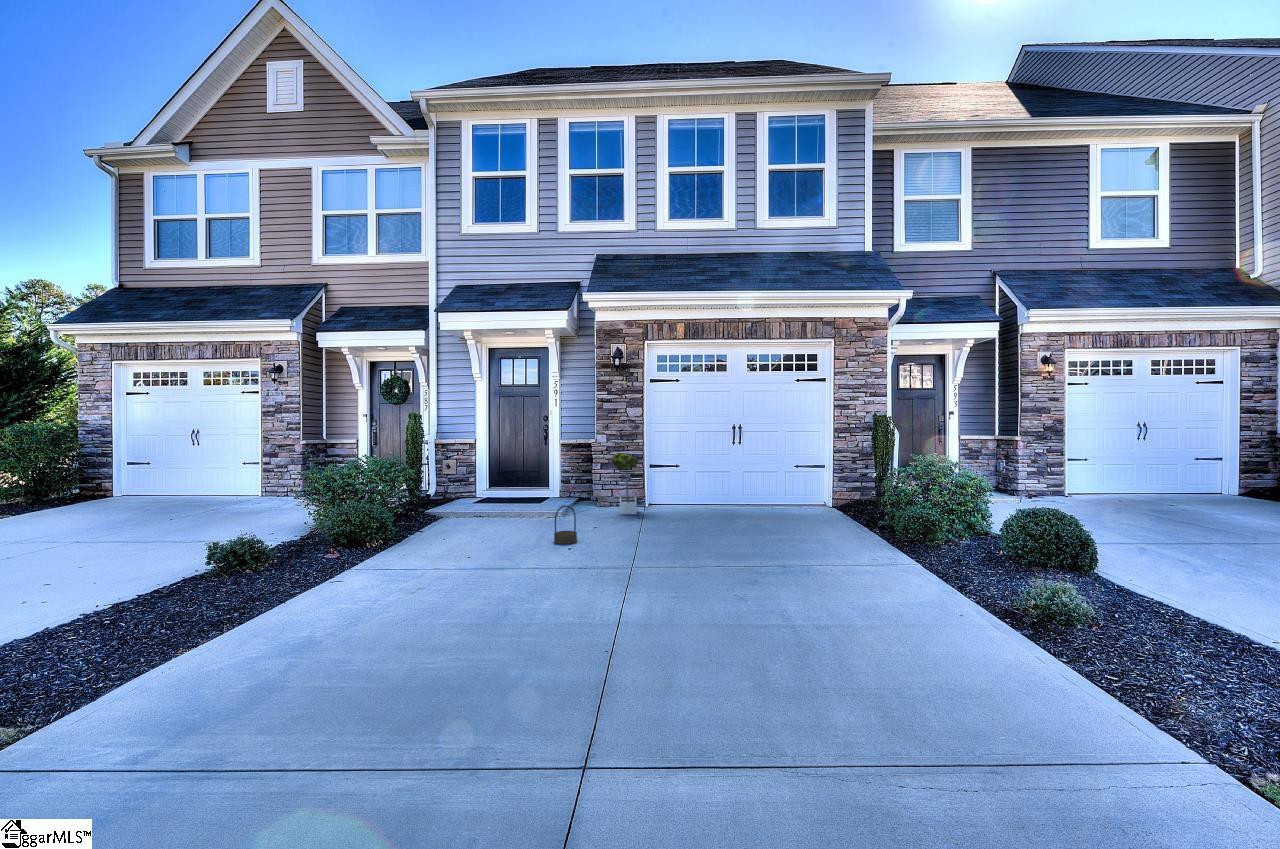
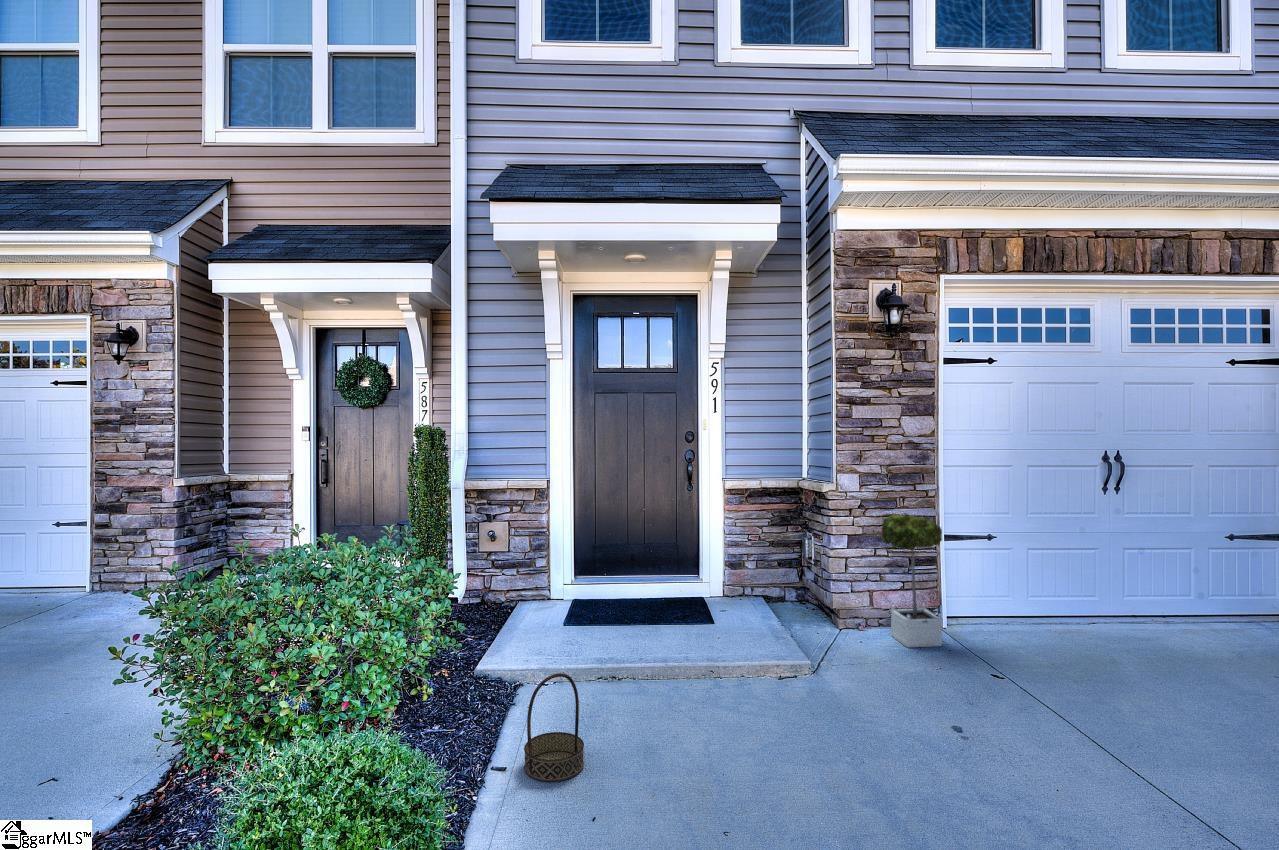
basket: present [554,506,577,544] -> present [524,673,584,782]

